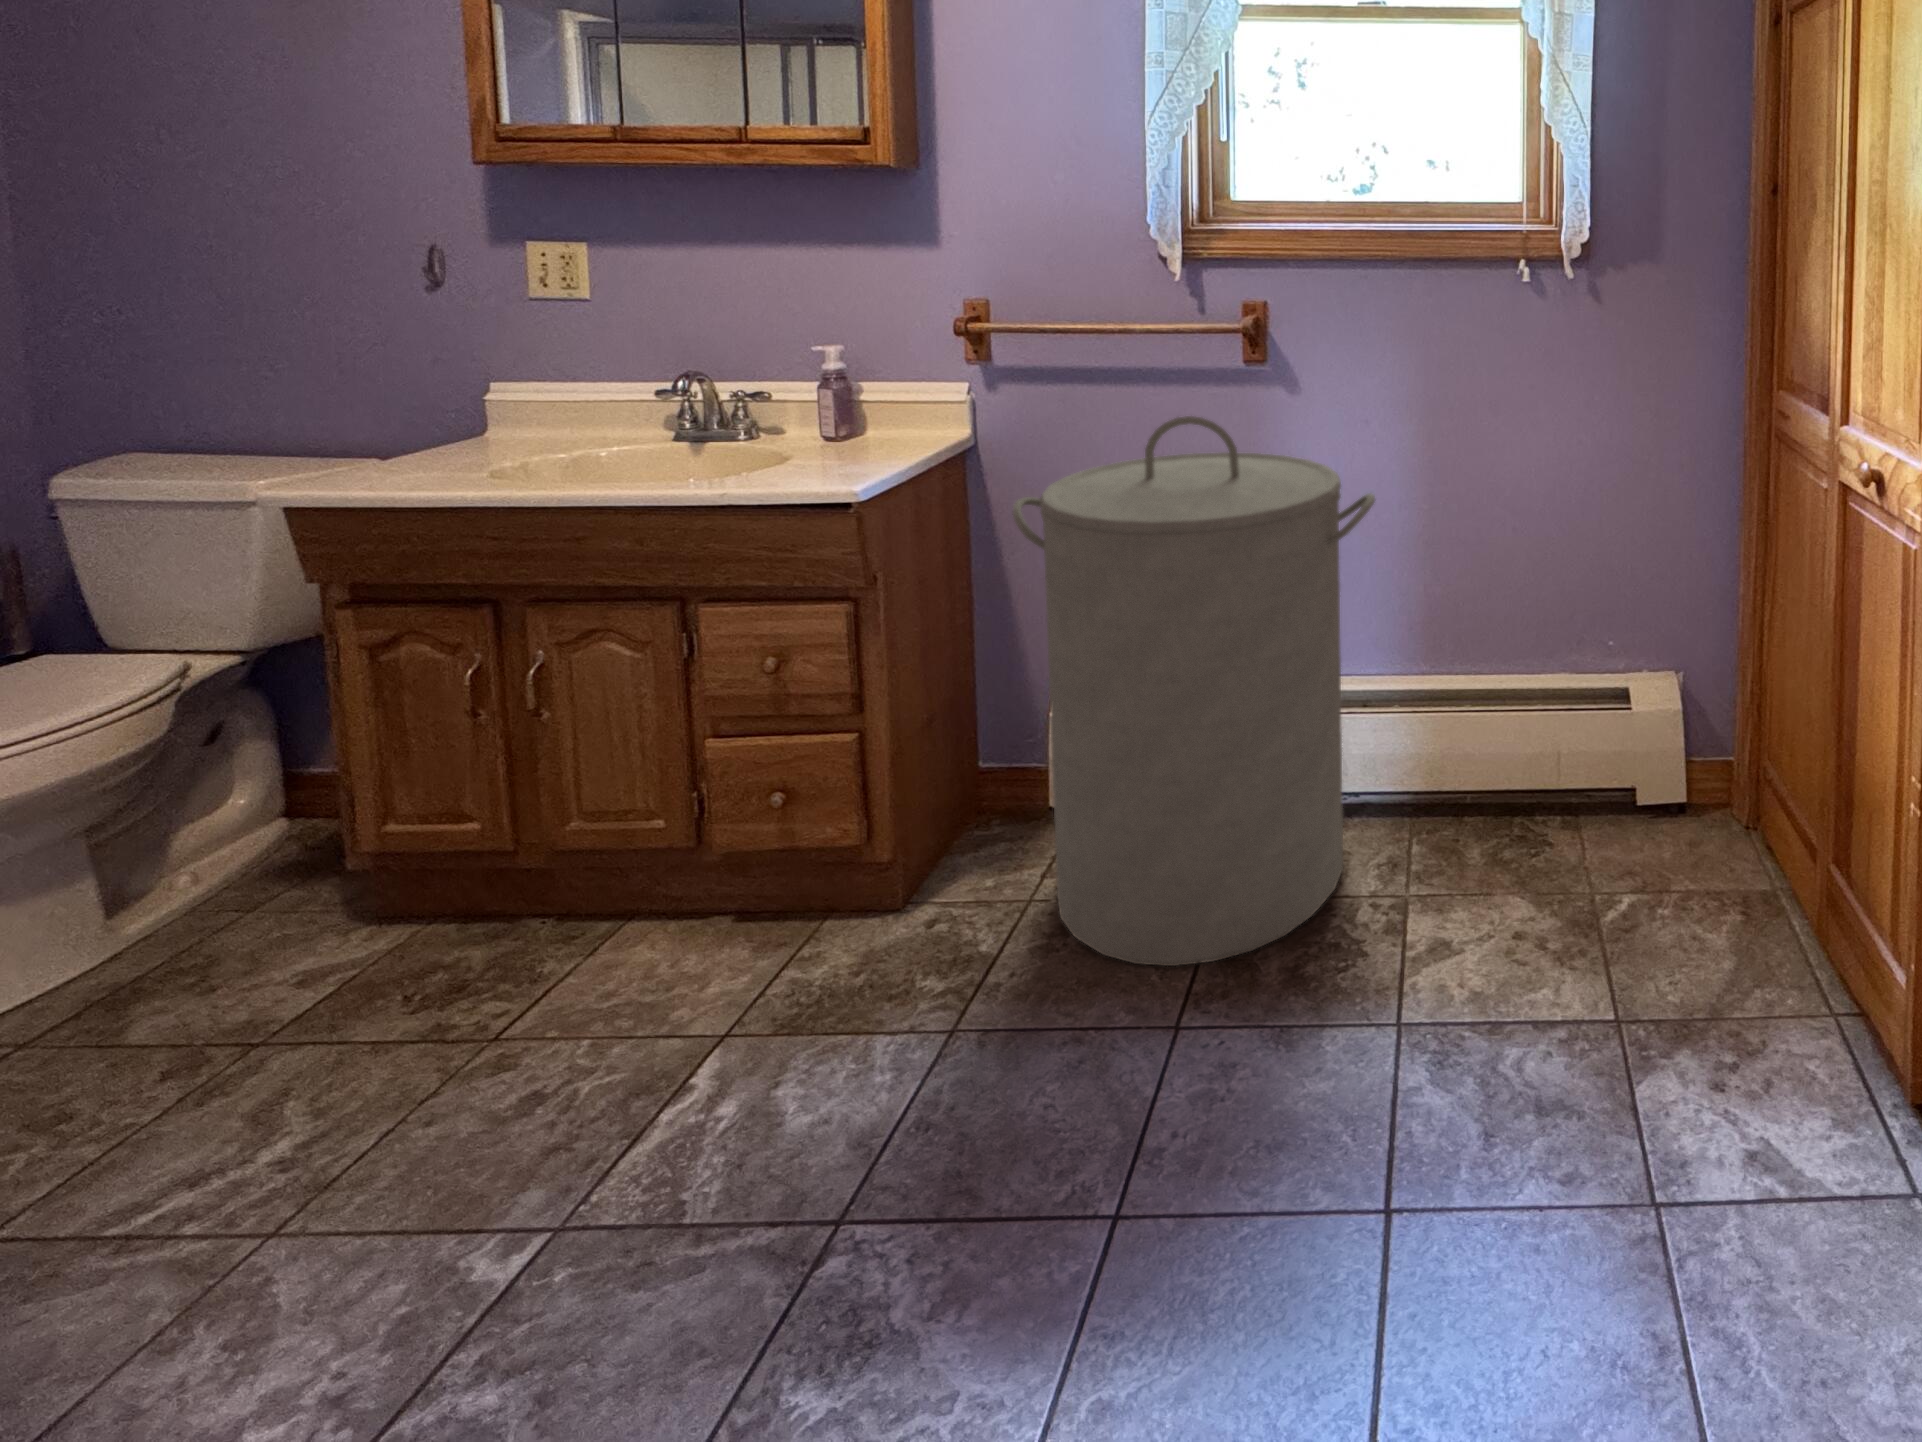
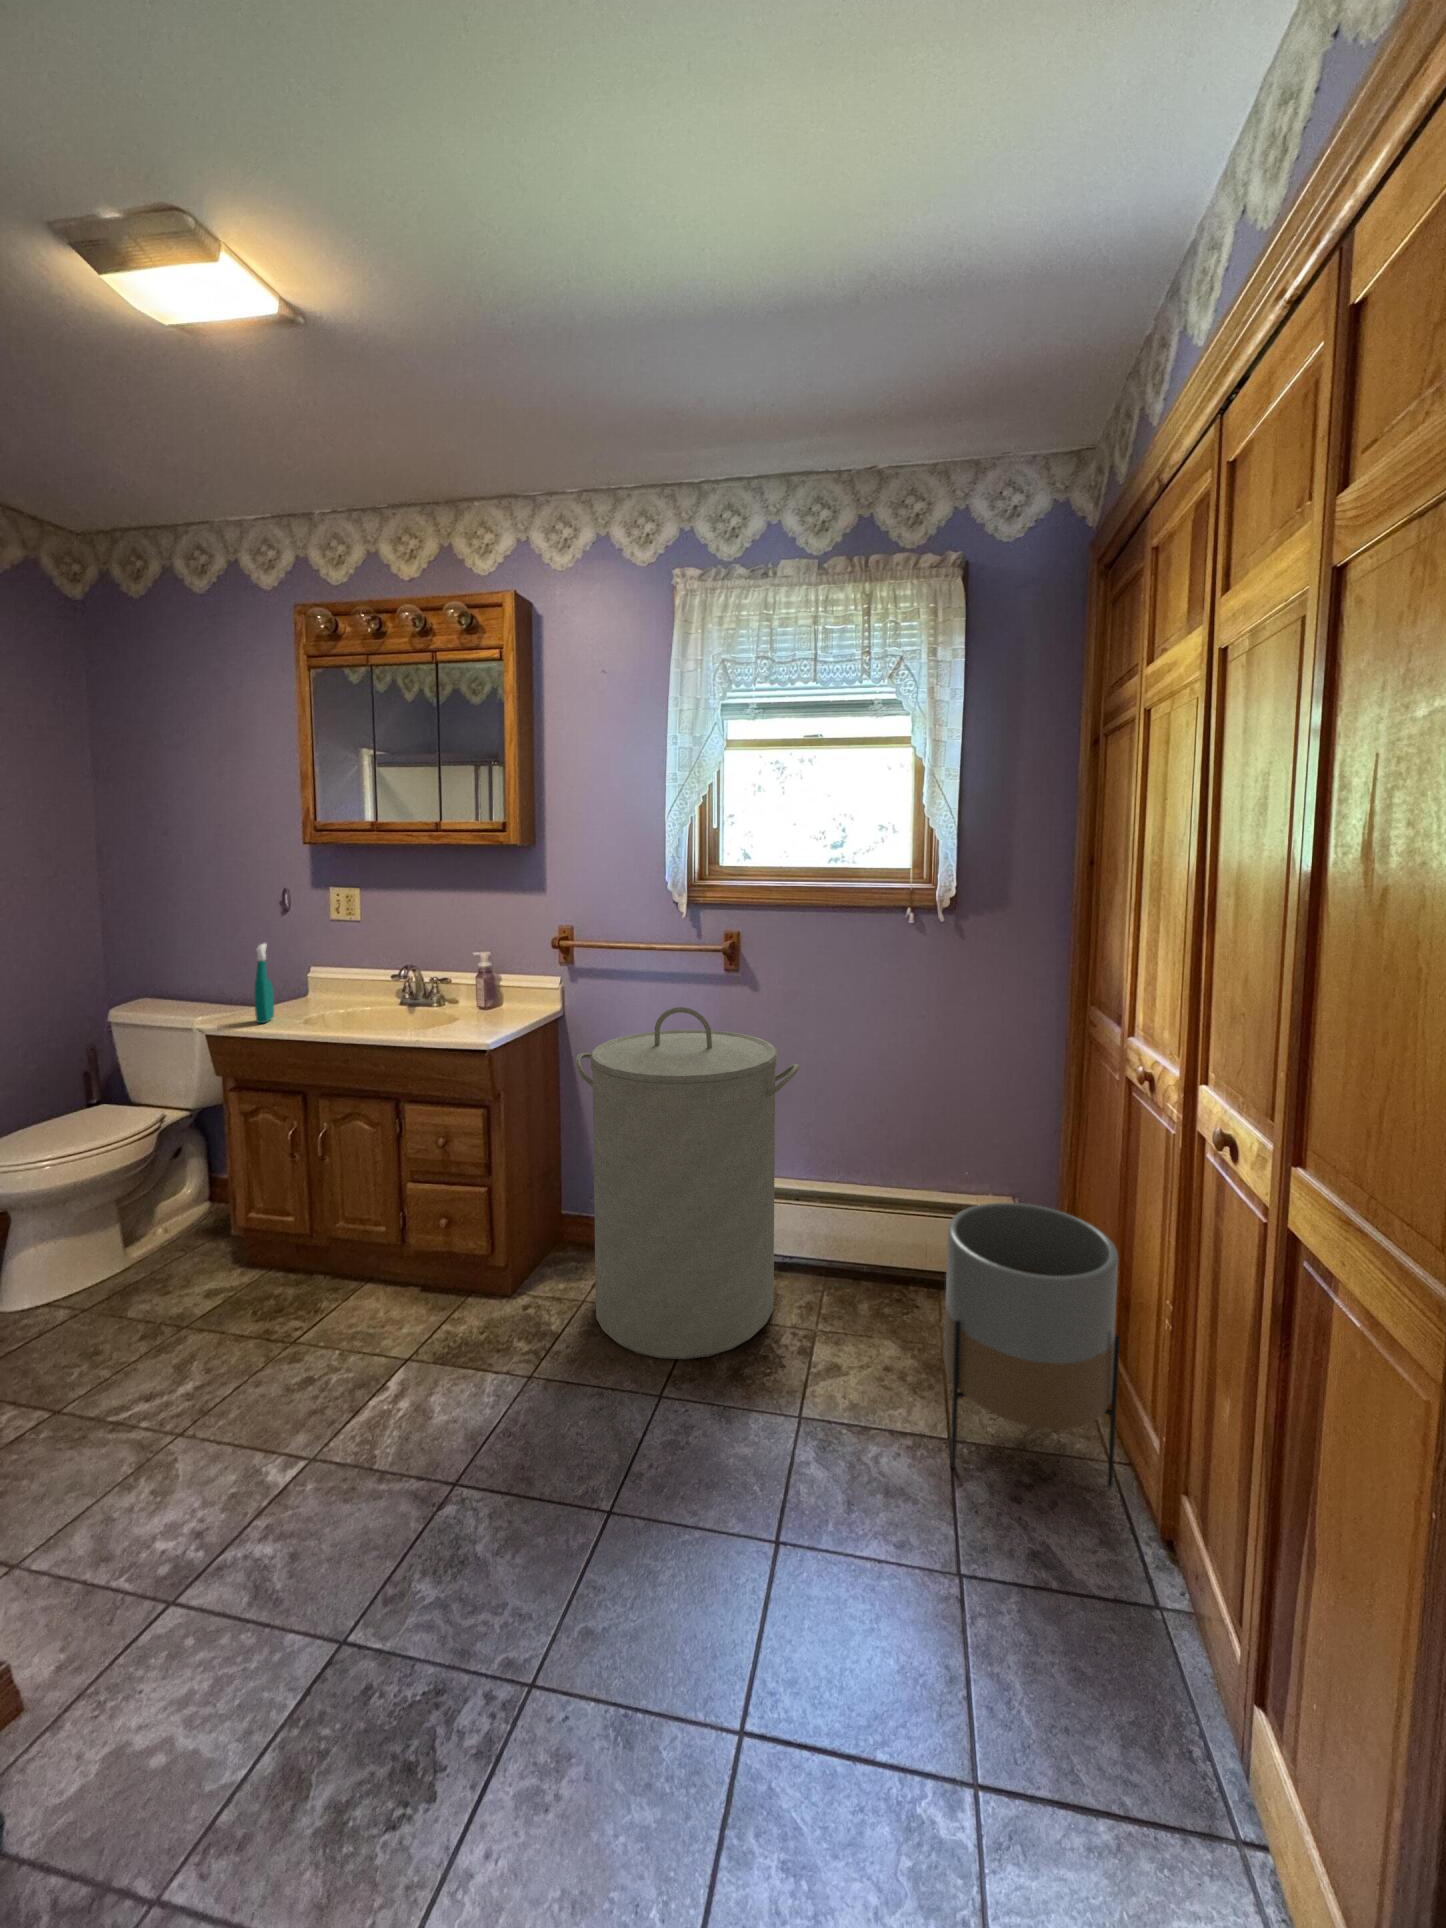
spray bottle: none [384,339,426,483] -> present [254,944,274,1023]
planter: none [1607,667,1846,1055] -> present [943,1202,1120,1488]

